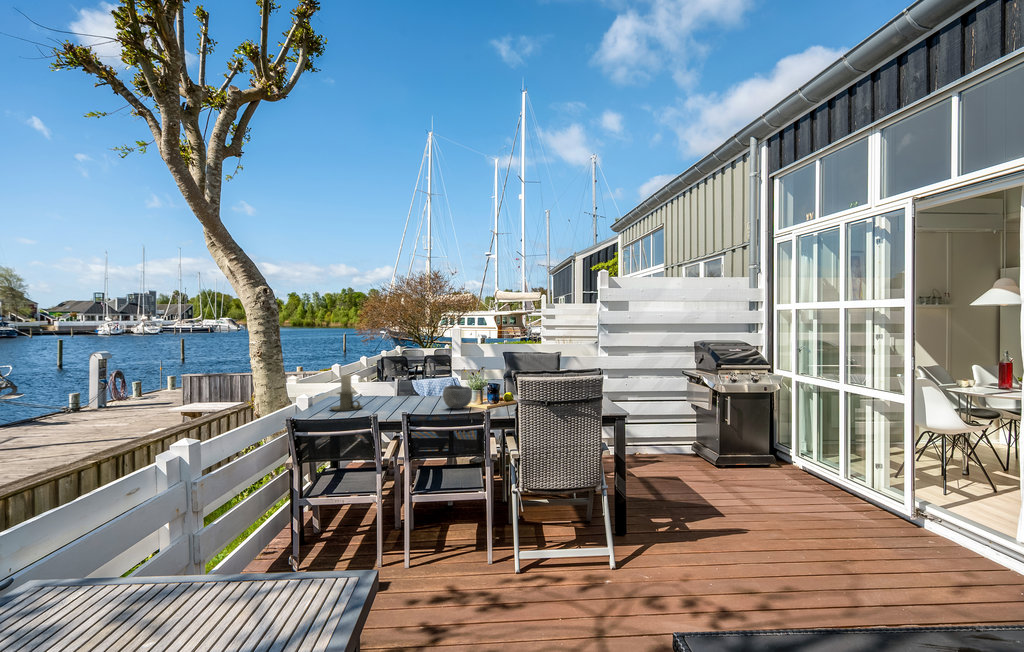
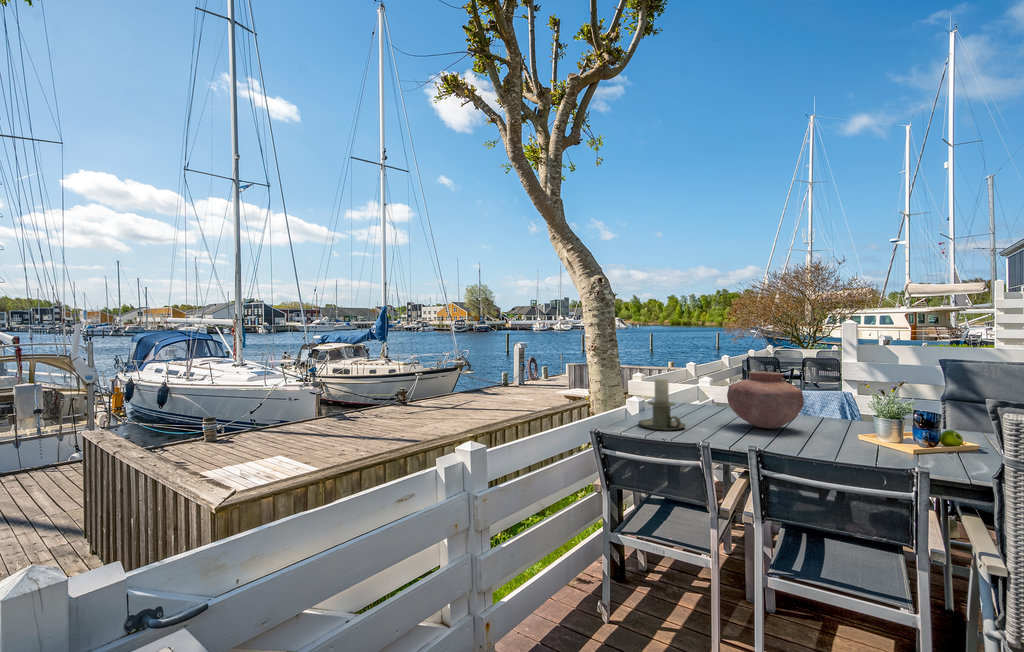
vase: none [388,366,432,402] -> present [727,371,804,429]
bowl: present [443,385,472,409] -> none [822,414,891,461]

